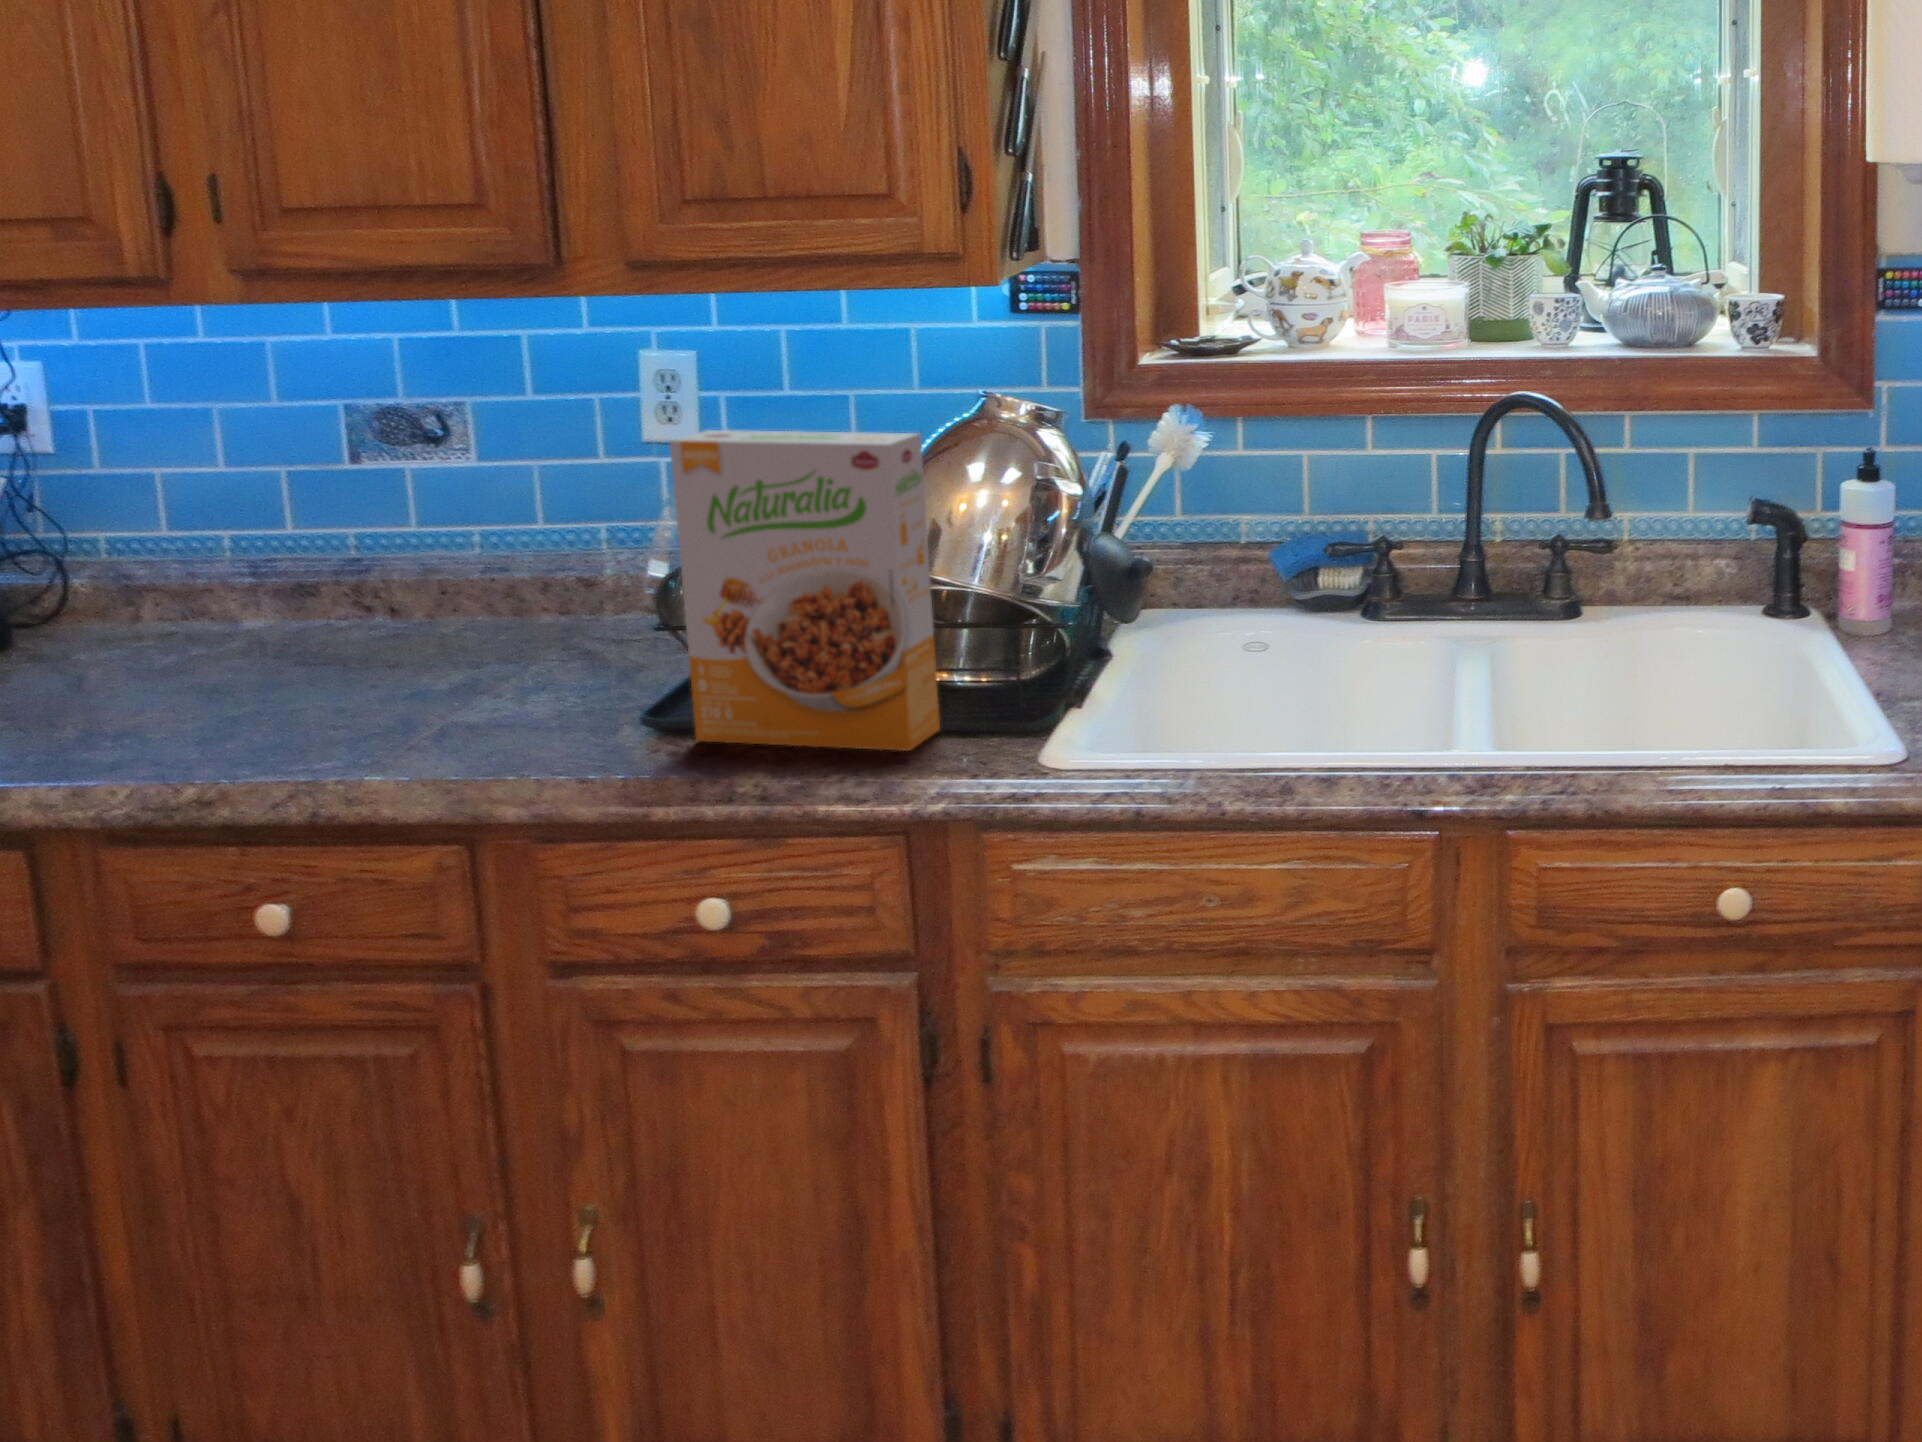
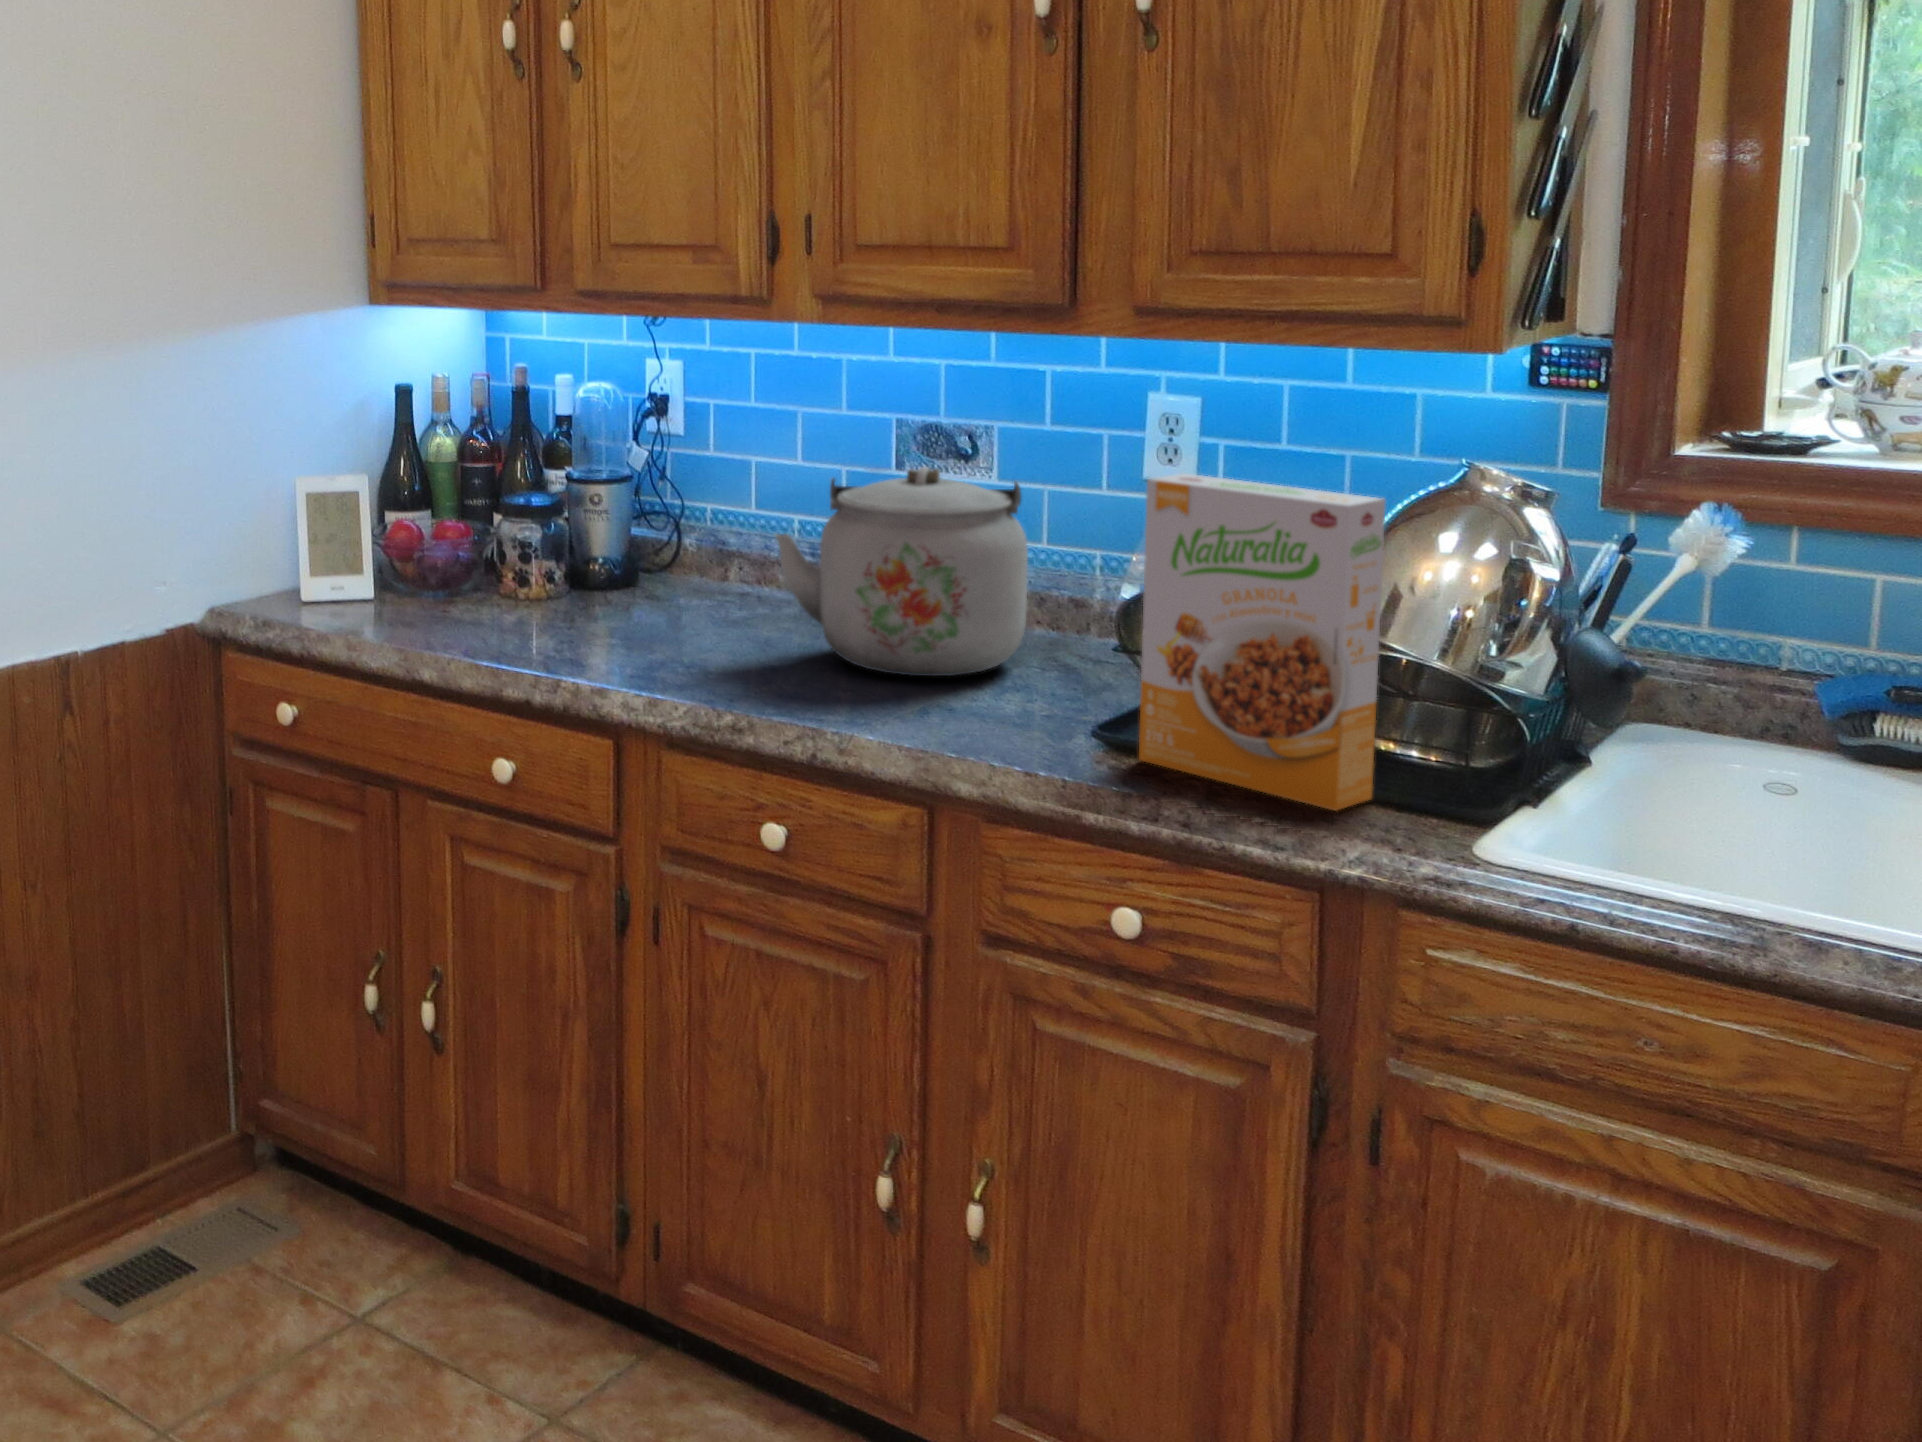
kettle: none [195,455,542,699] -> present [775,467,1028,676]

